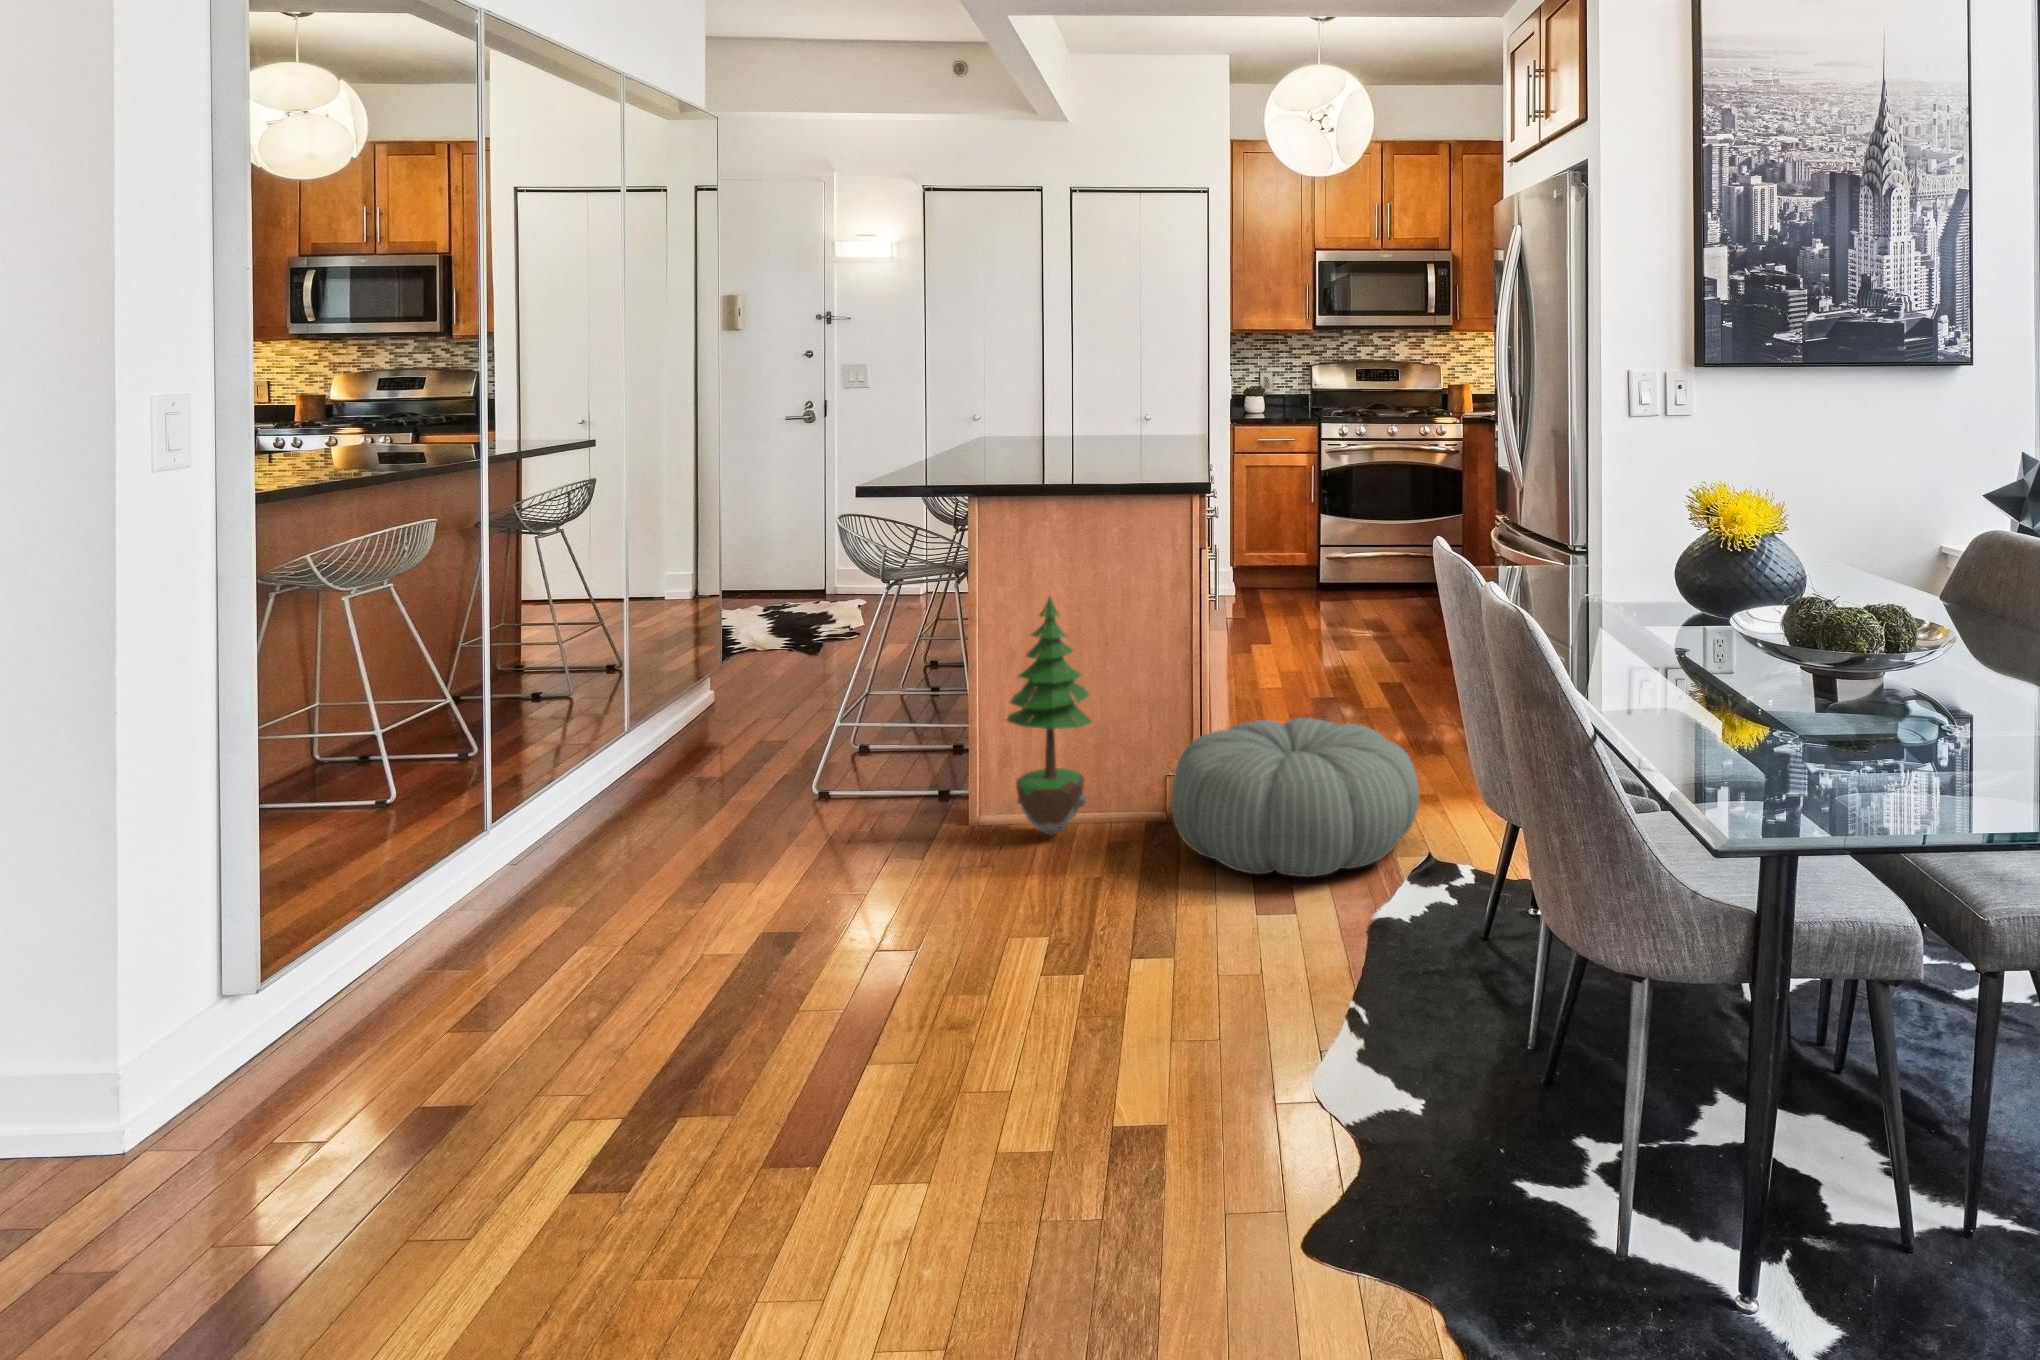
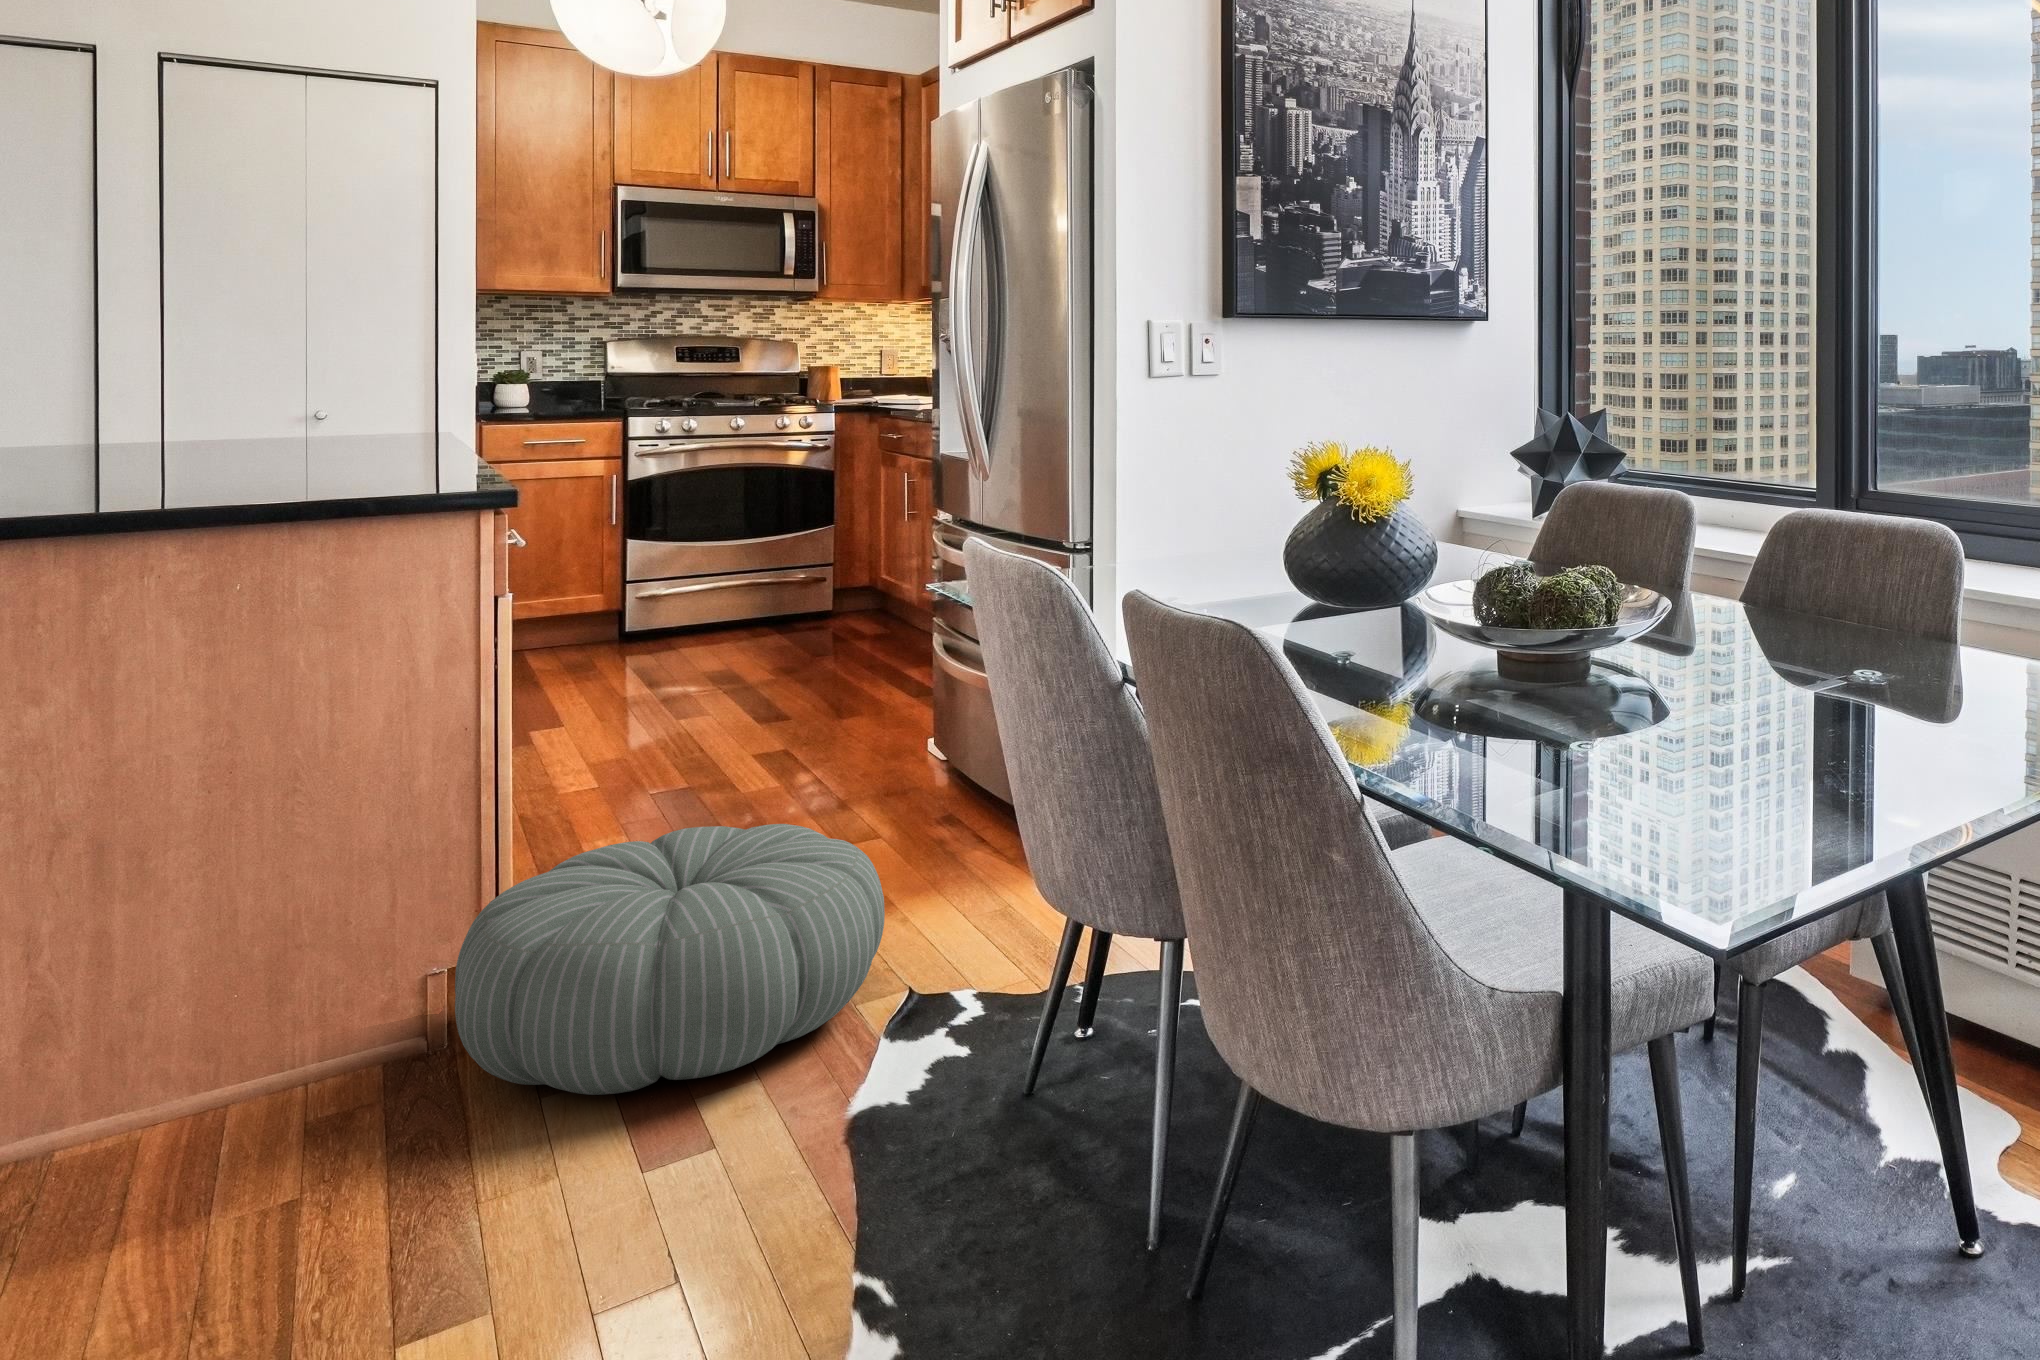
potted tree: present [1006,597,1092,835] -> none [75,698,284,1122]

